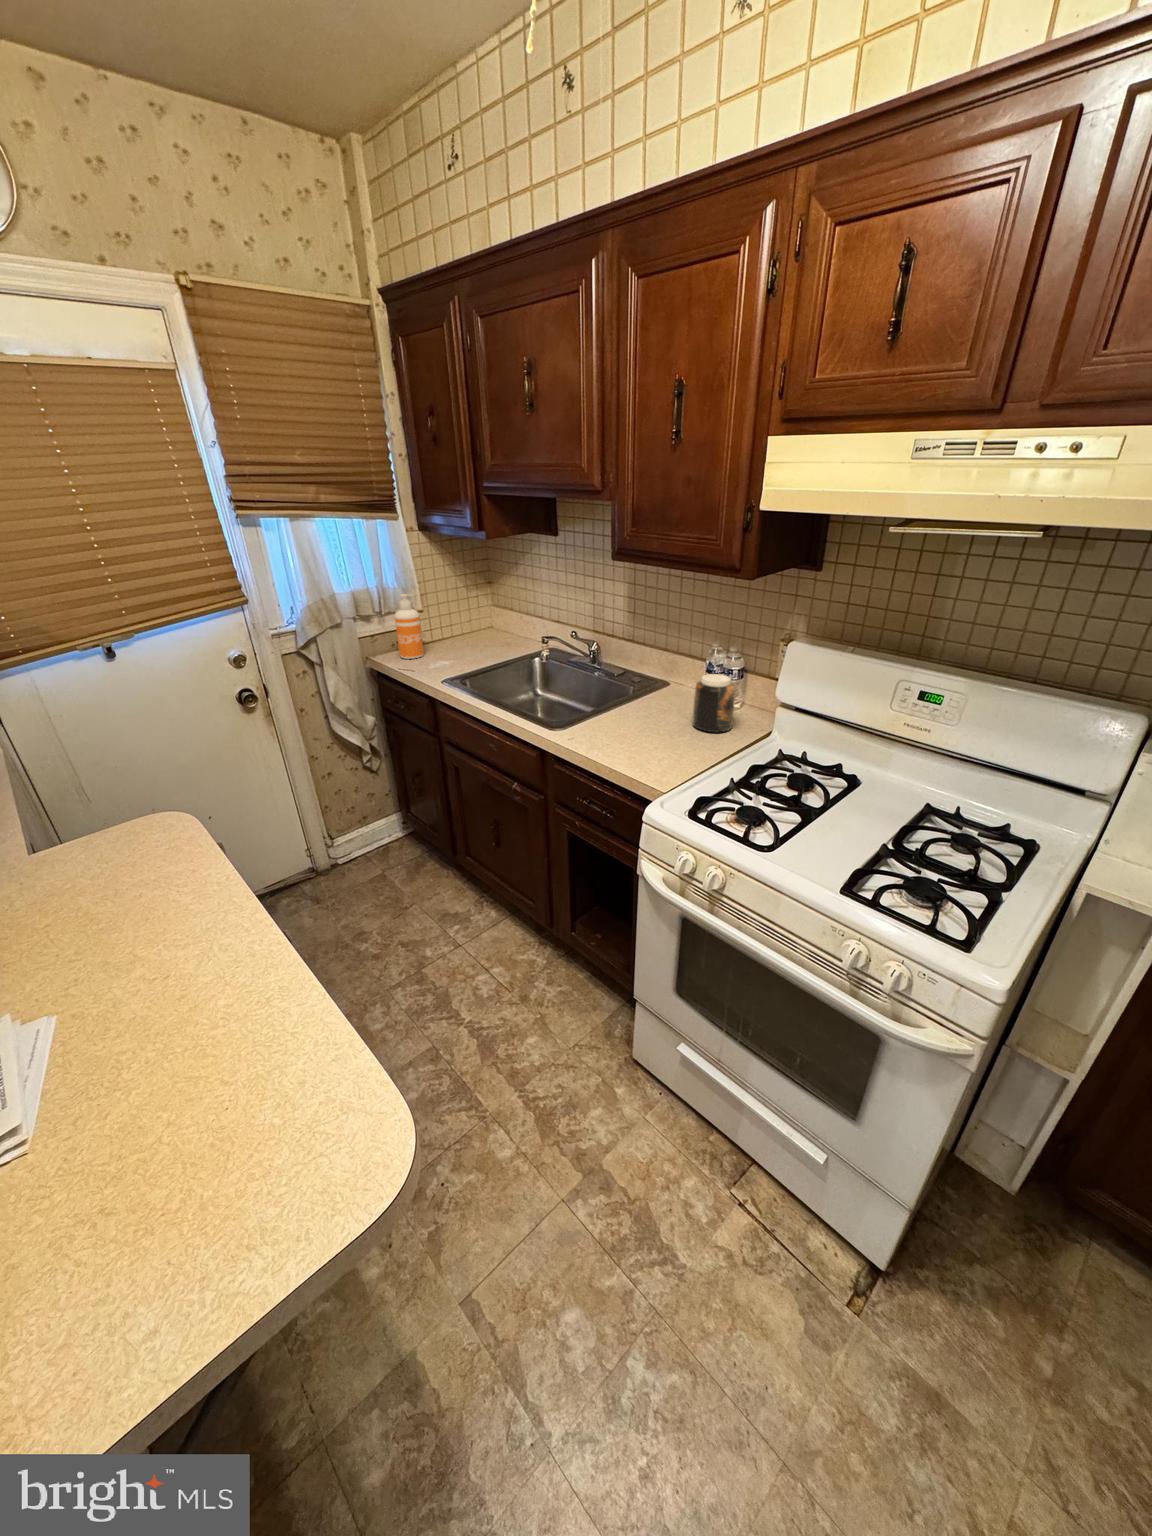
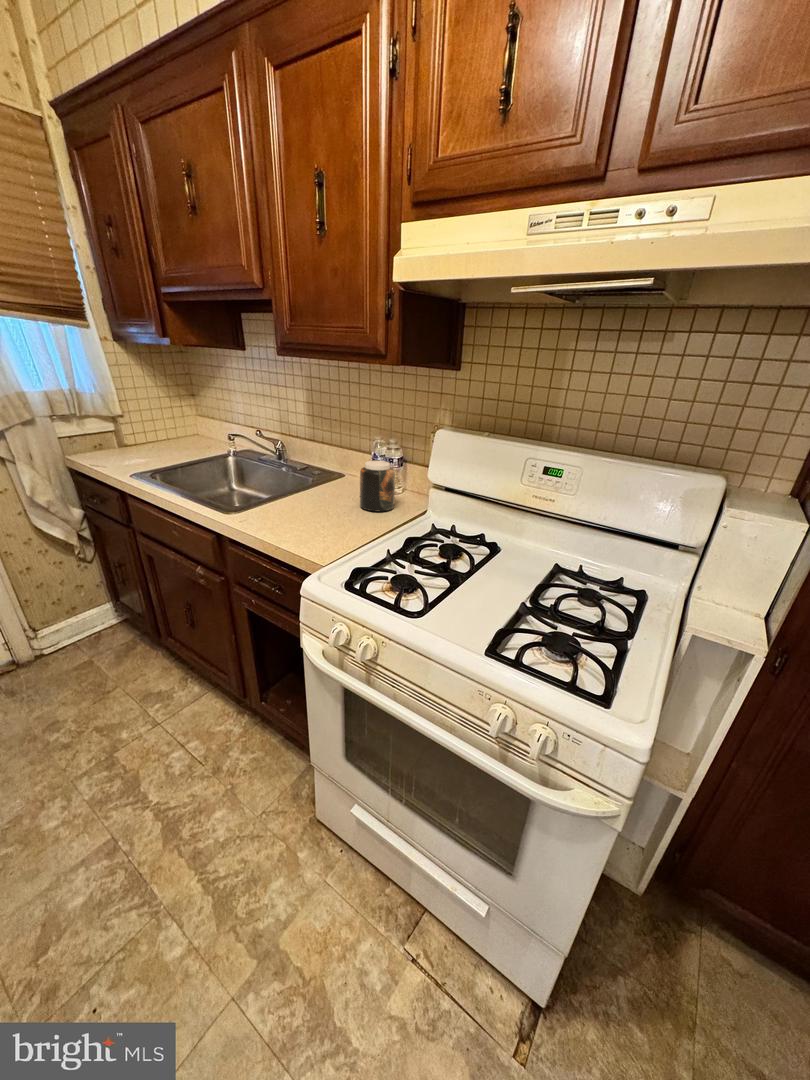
soap dispenser: present [394,594,424,659] -> none [89,396,124,457]

